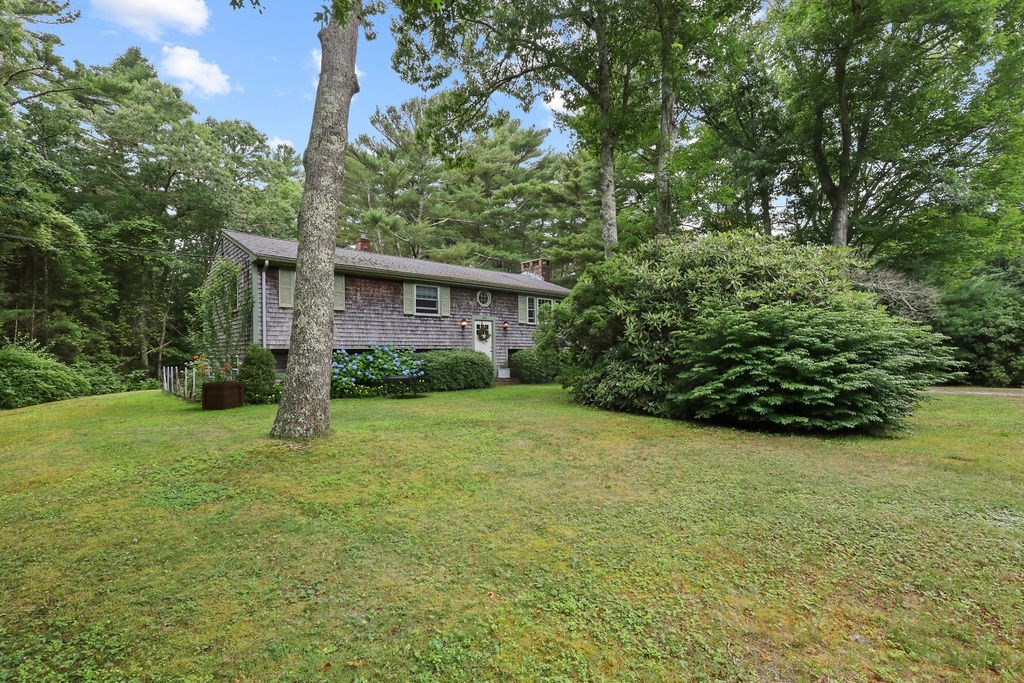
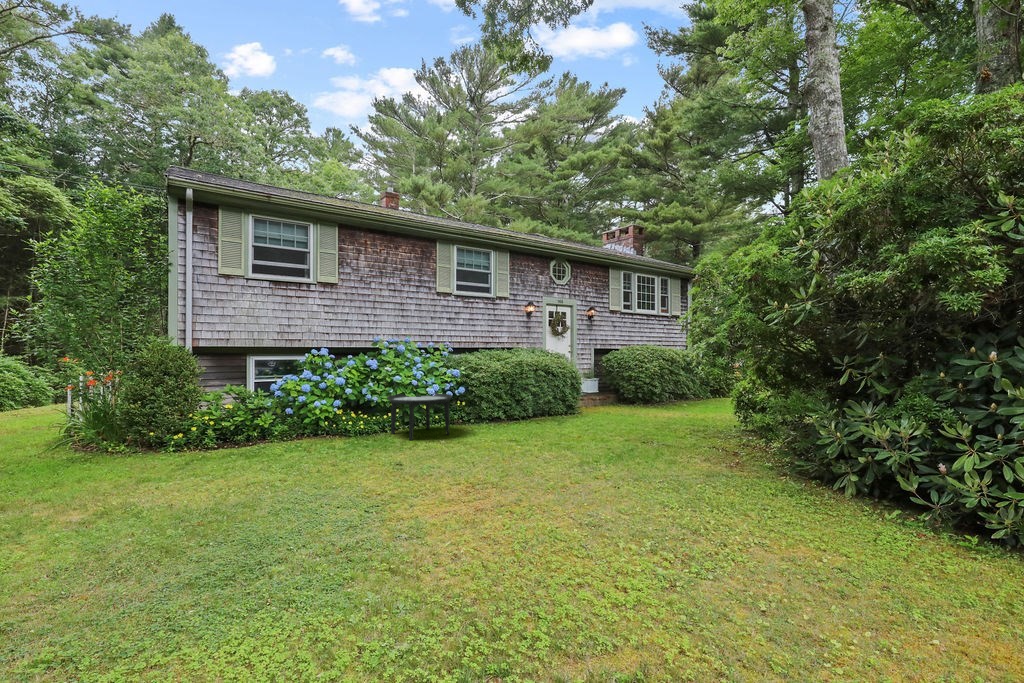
wooden crate: present [202,381,244,410] -> none [21,405,116,466]

